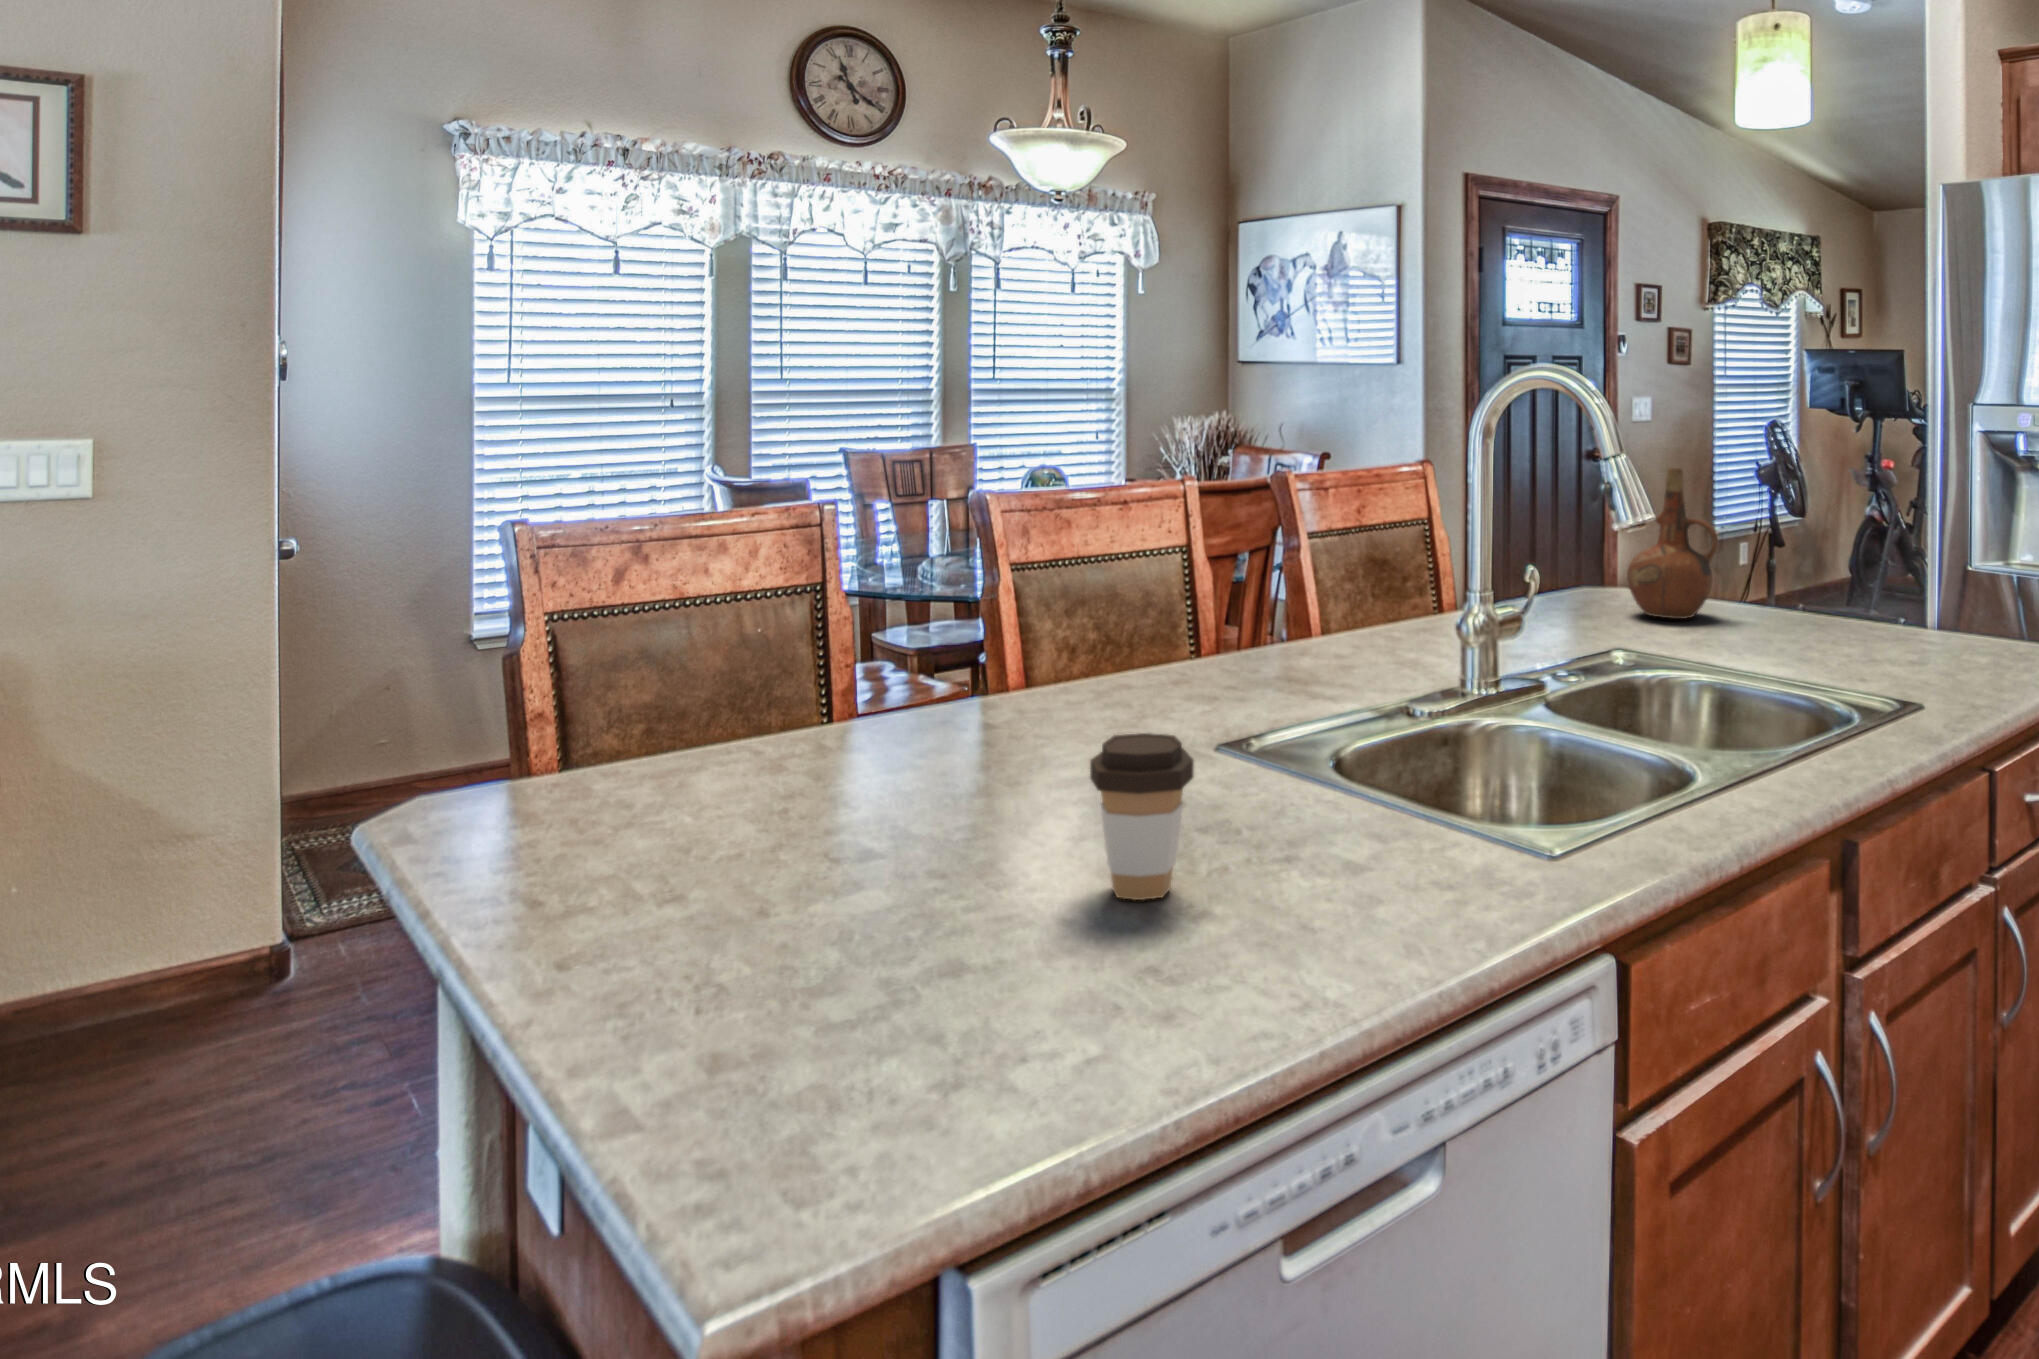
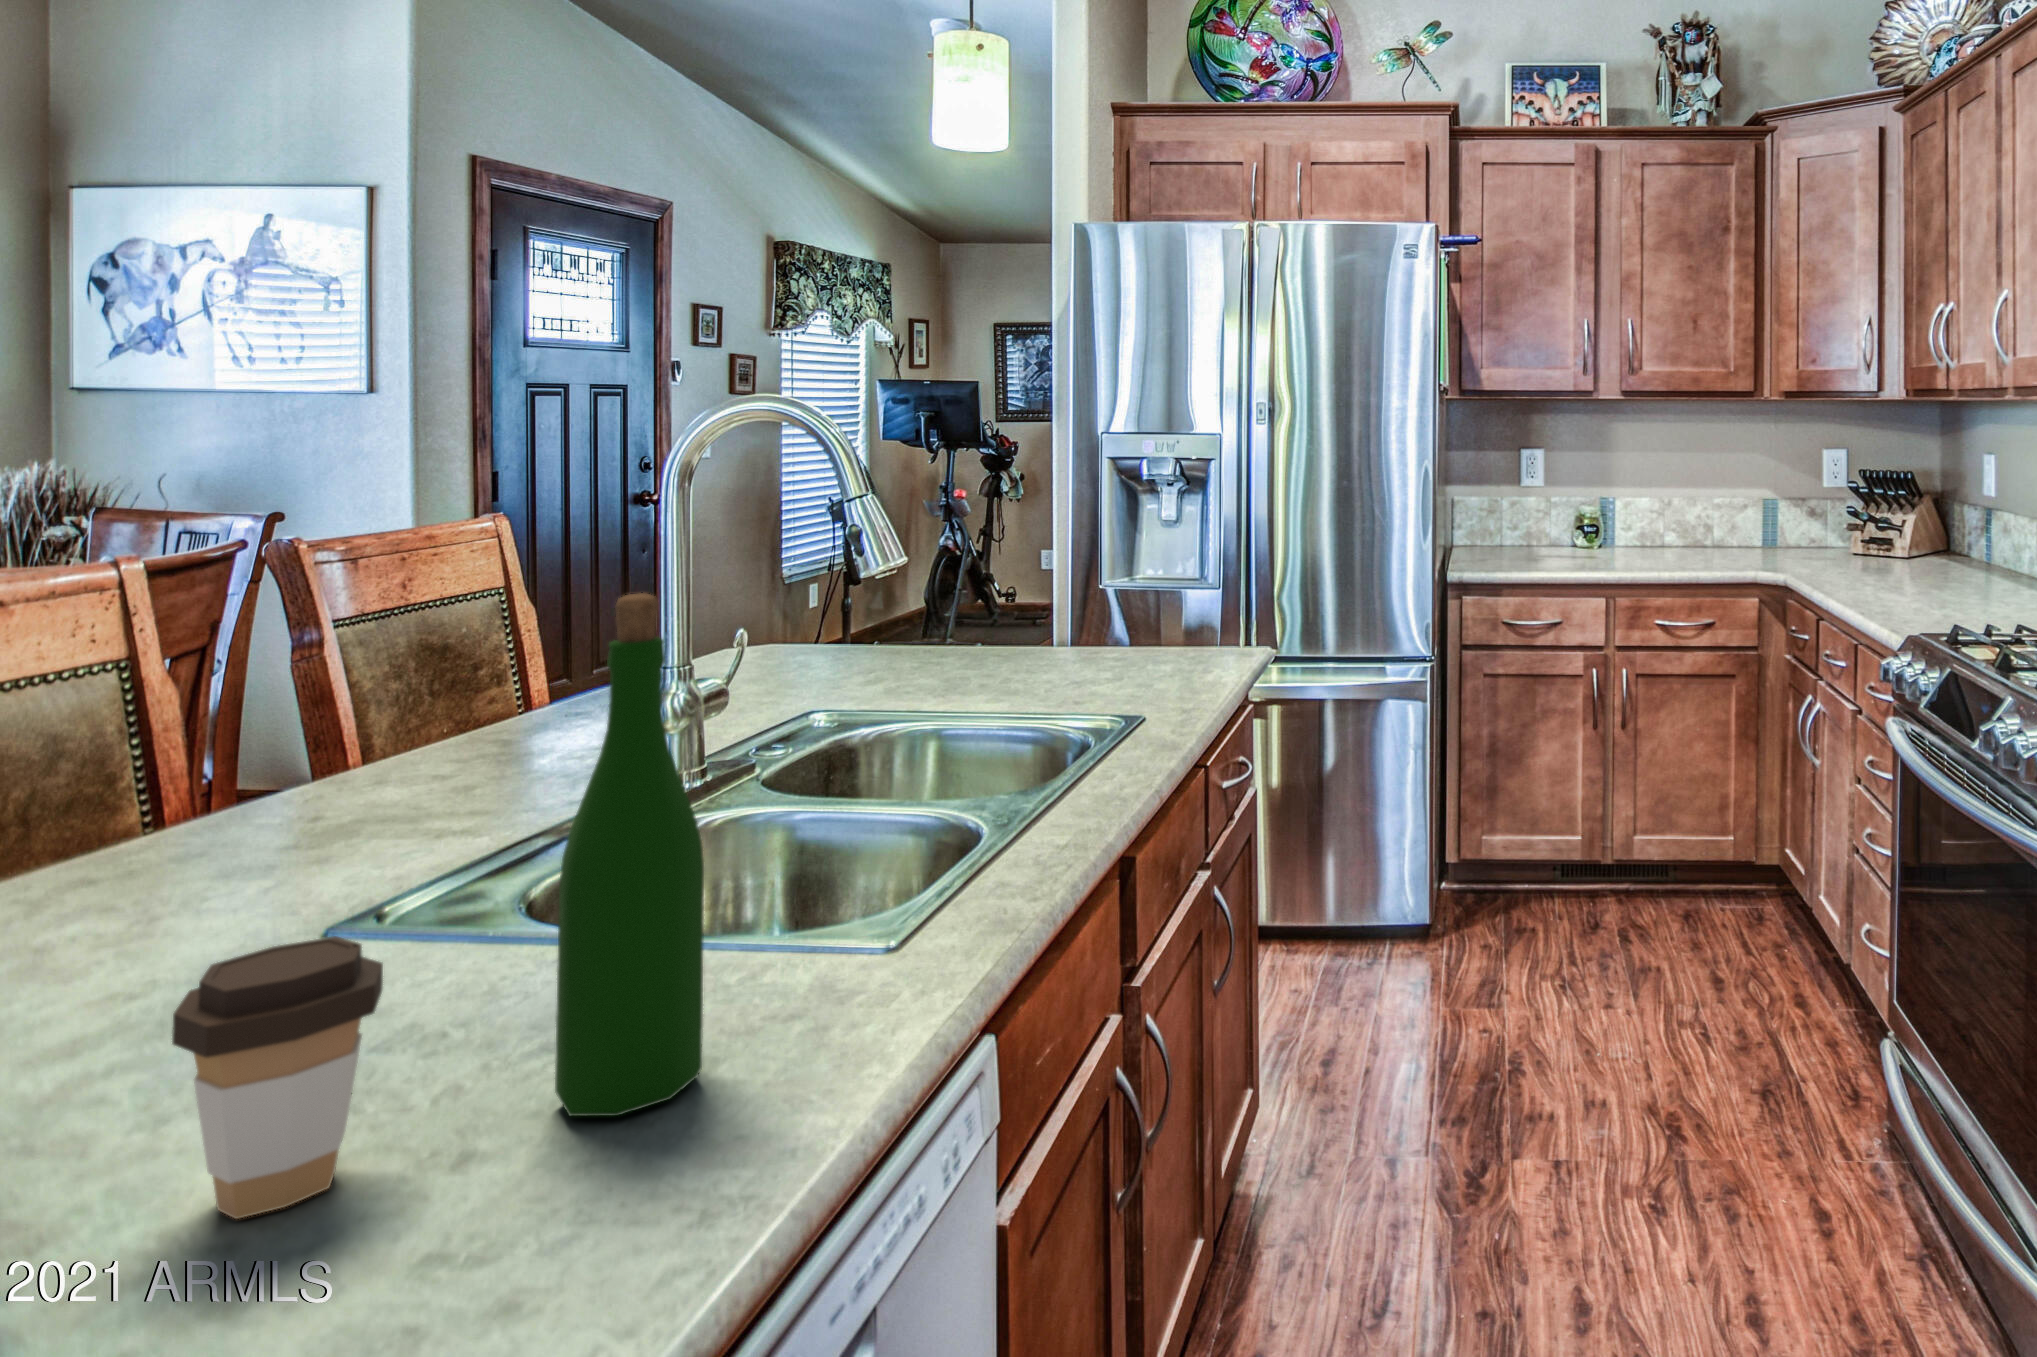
ceramic pitcher: present [1627,468,1718,619] -> none [799,504,905,670]
wine bottle: none [1290,526,1379,911] -> present [555,593,704,1116]

